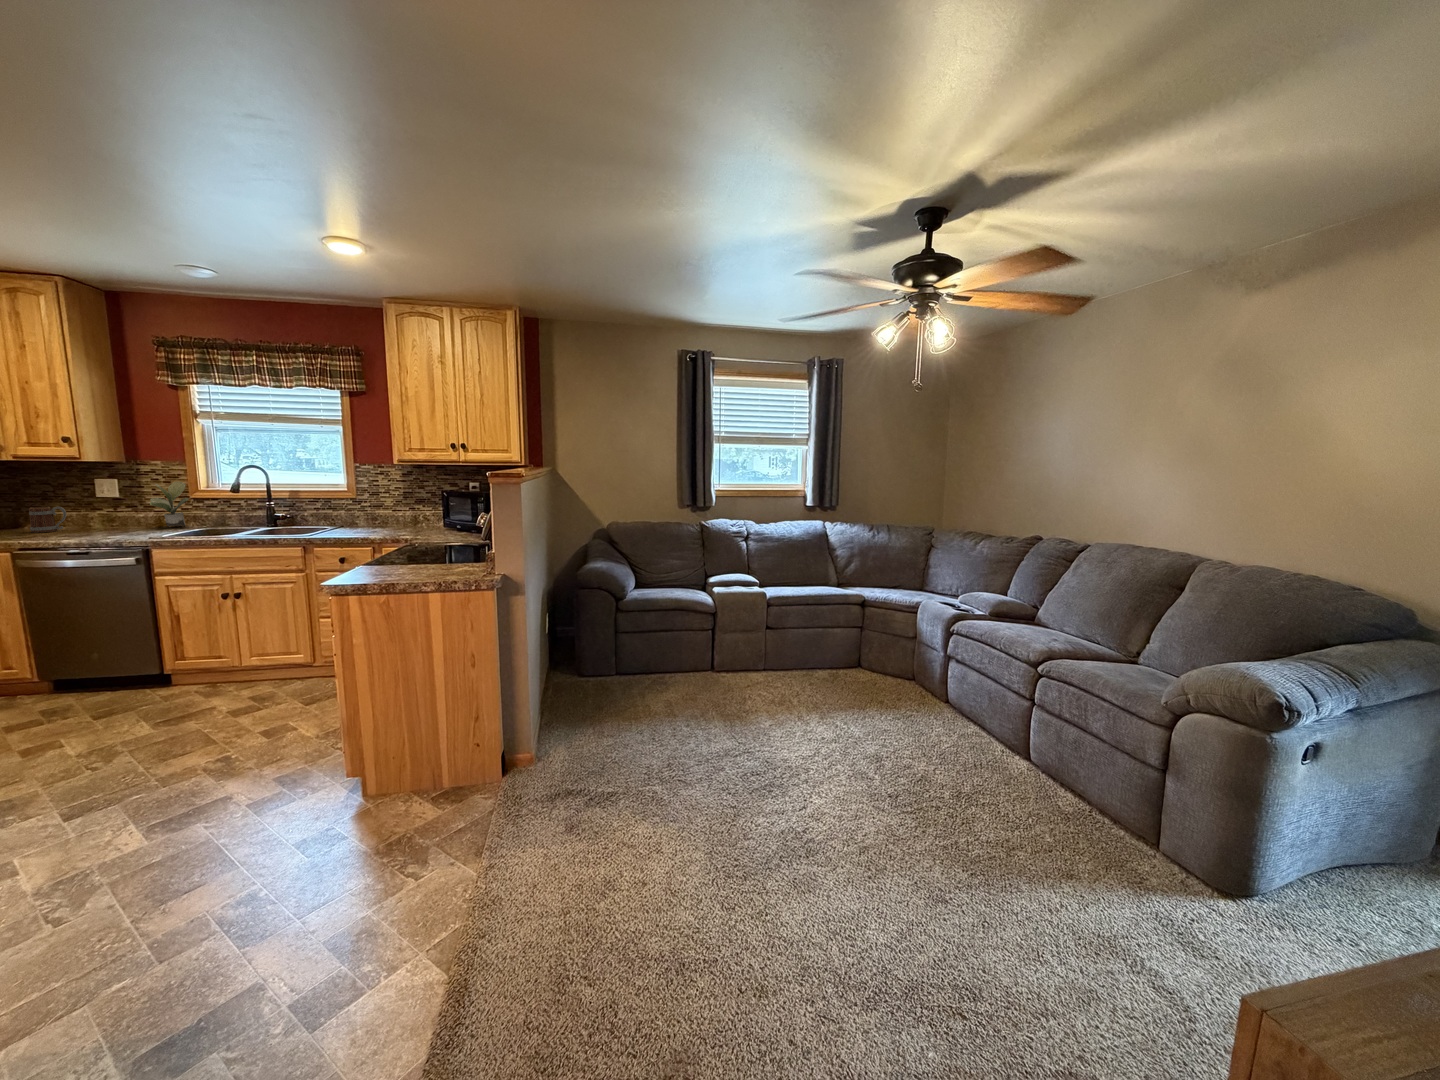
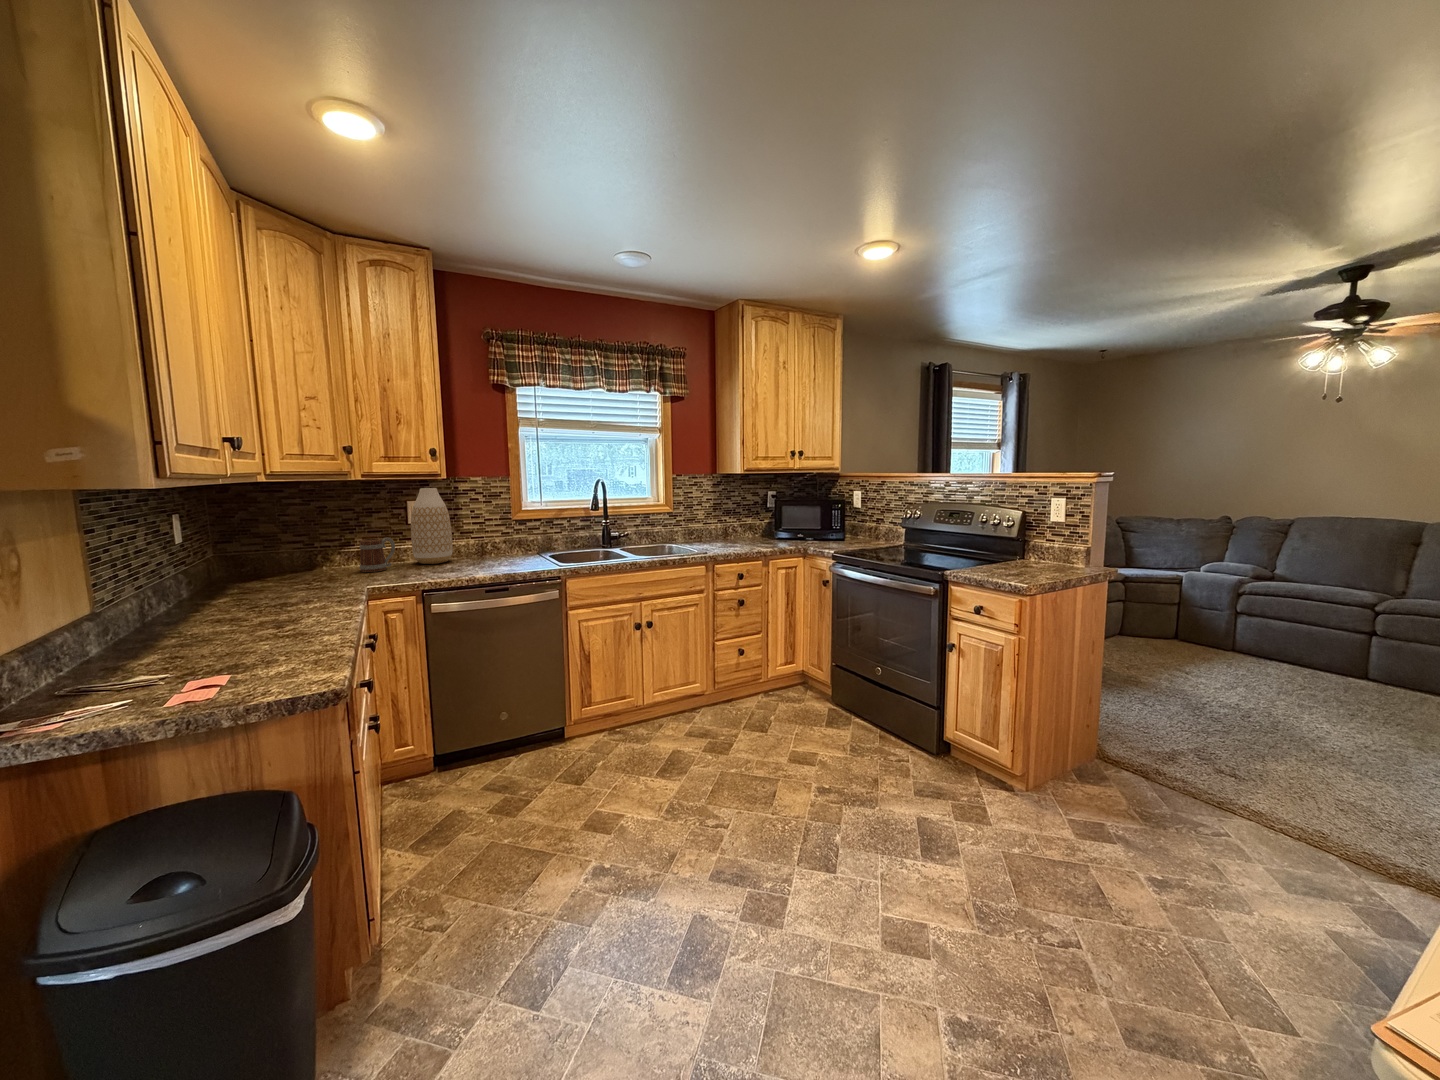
vase: none [83,469,128,530] -> present [411,488,453,564]
potted plant: present [150,482,188,526] -> none [476,501,523,555]

